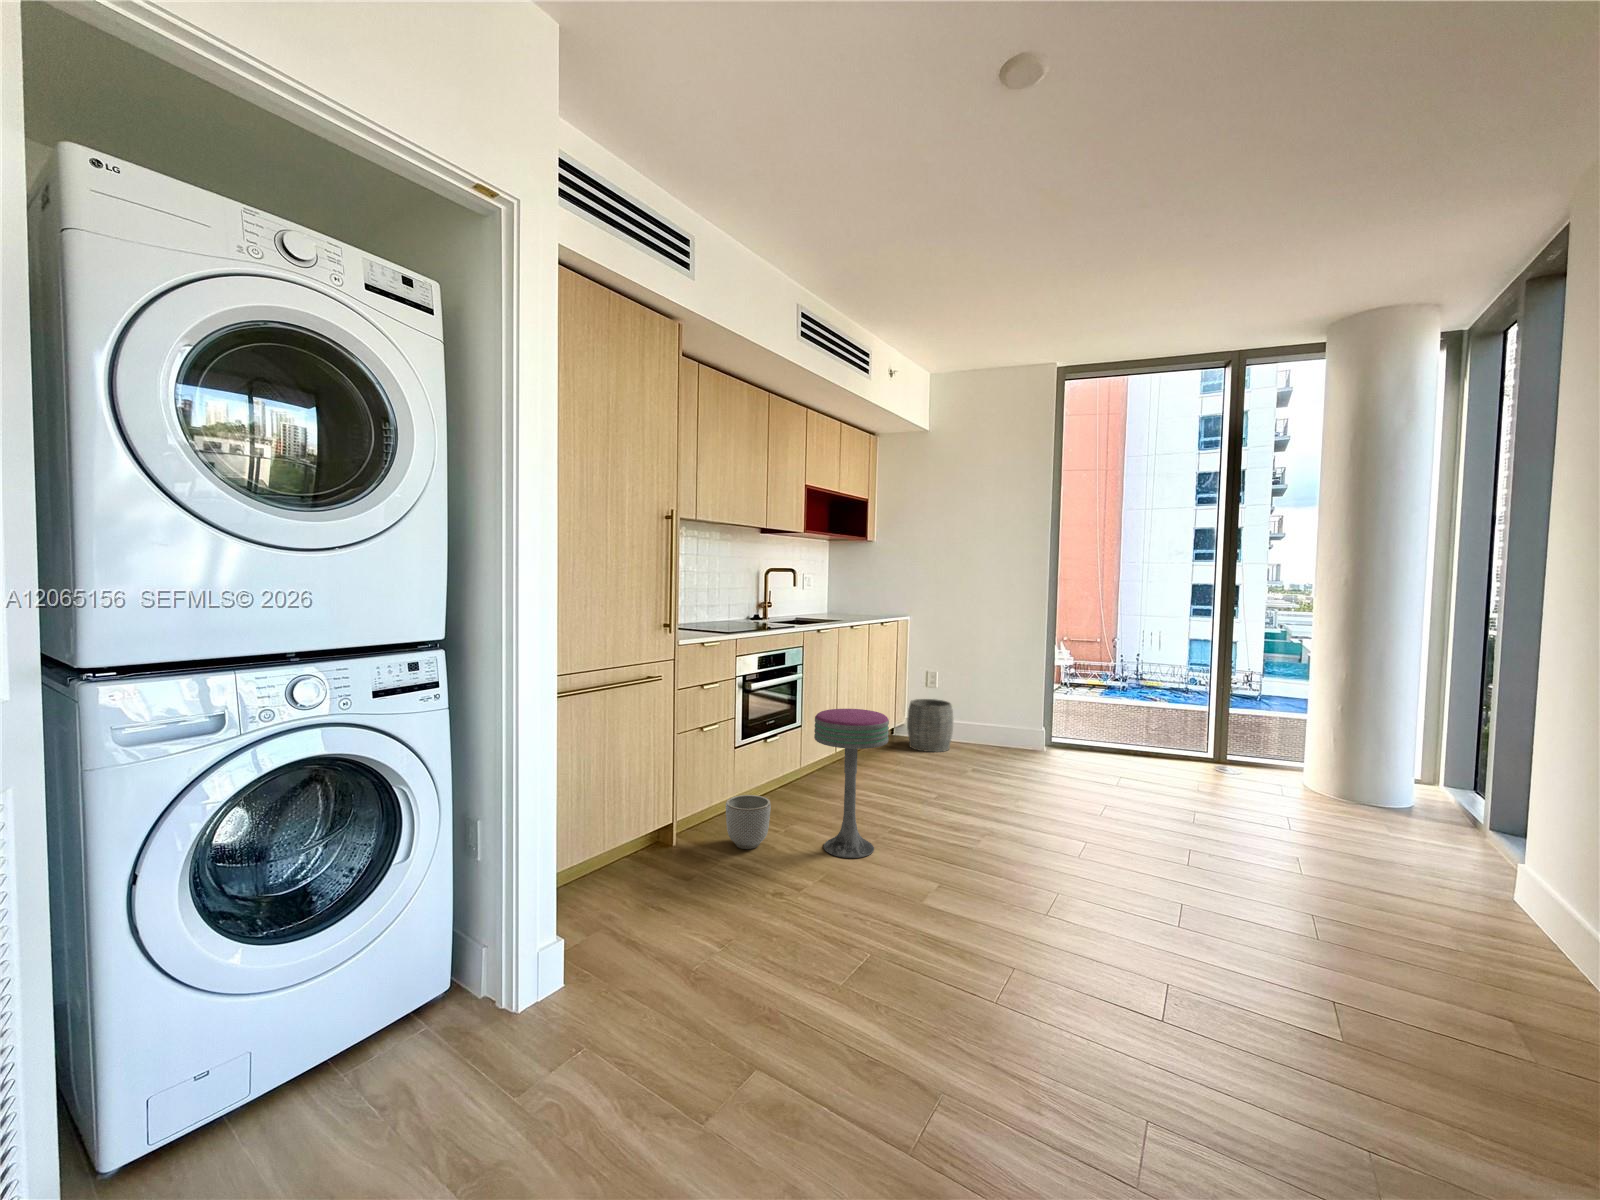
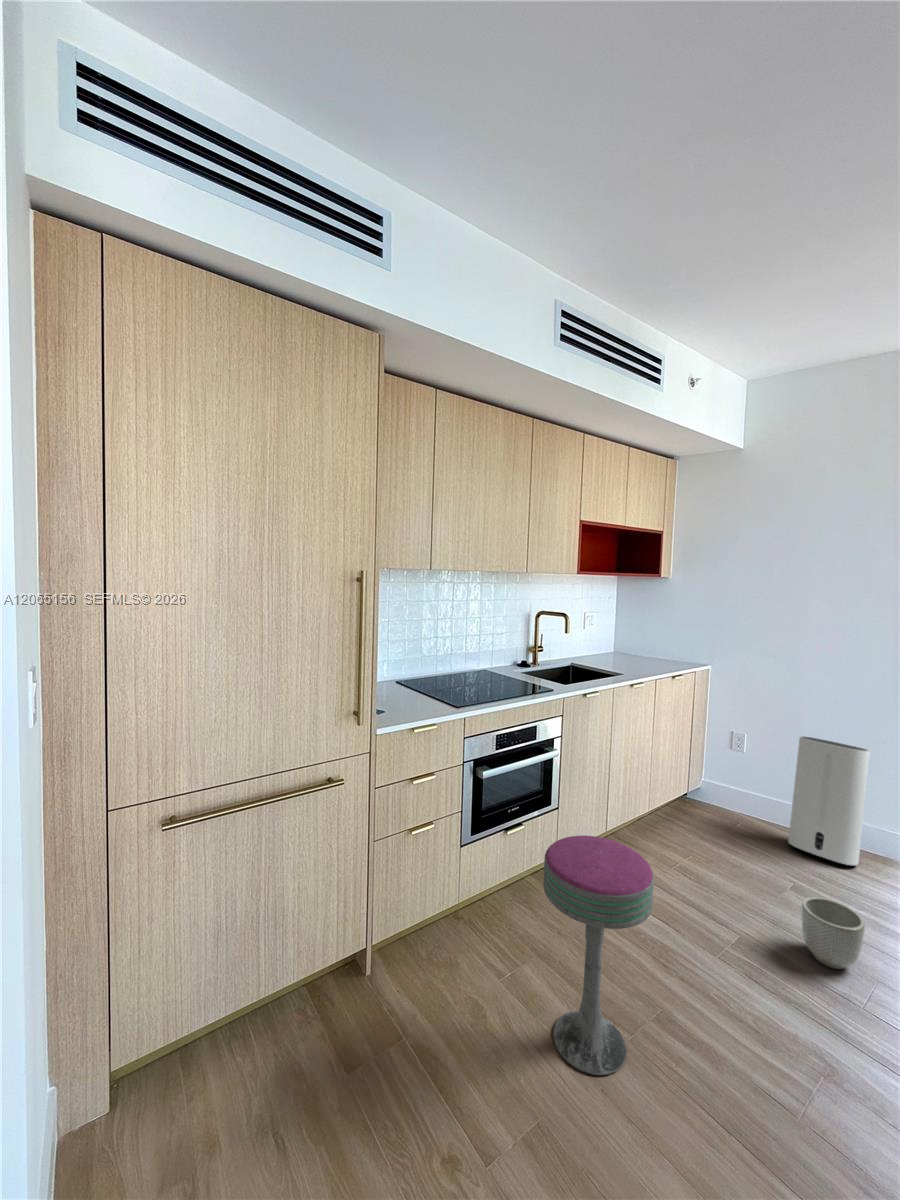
air purifier: none [973,666,1026,759] -> present [788,736,870,865]
woven basket: present [907,699,953,752] -> none [701,762,761,833]
planter: present [726,795,771,849] -> present [802,897,865,969]

